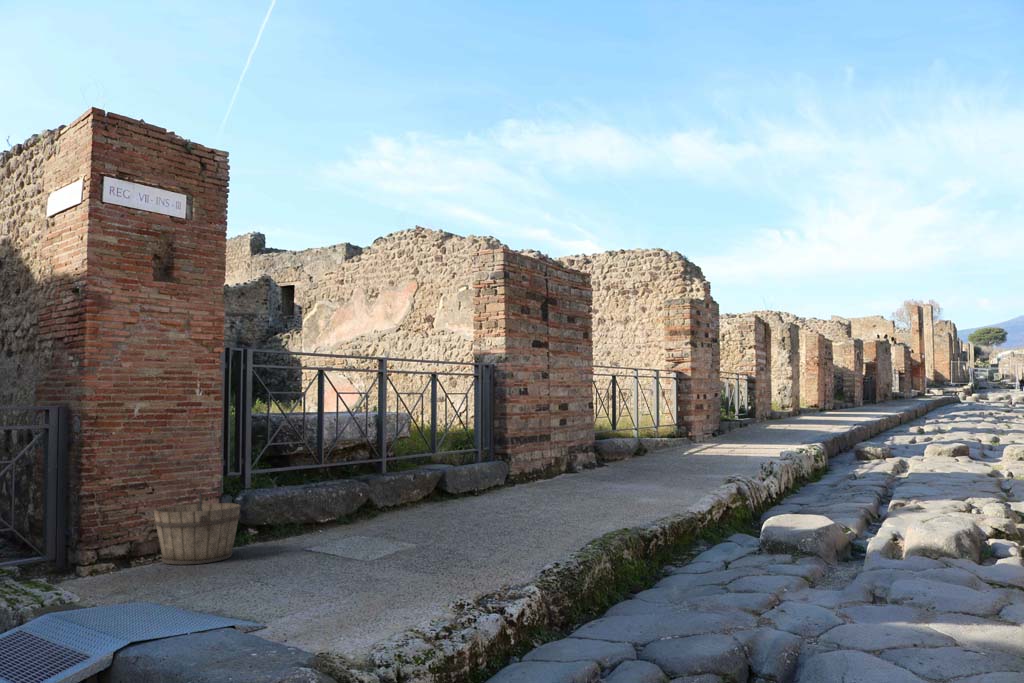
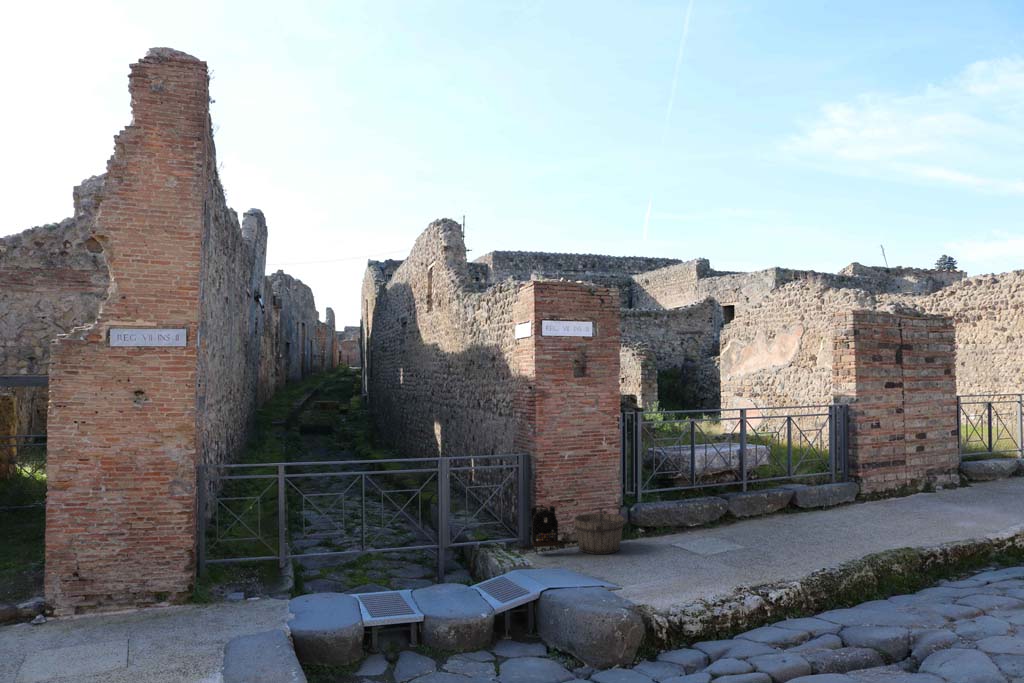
backpack: none [74,491,131,577] -> present [531,506,559,554]

